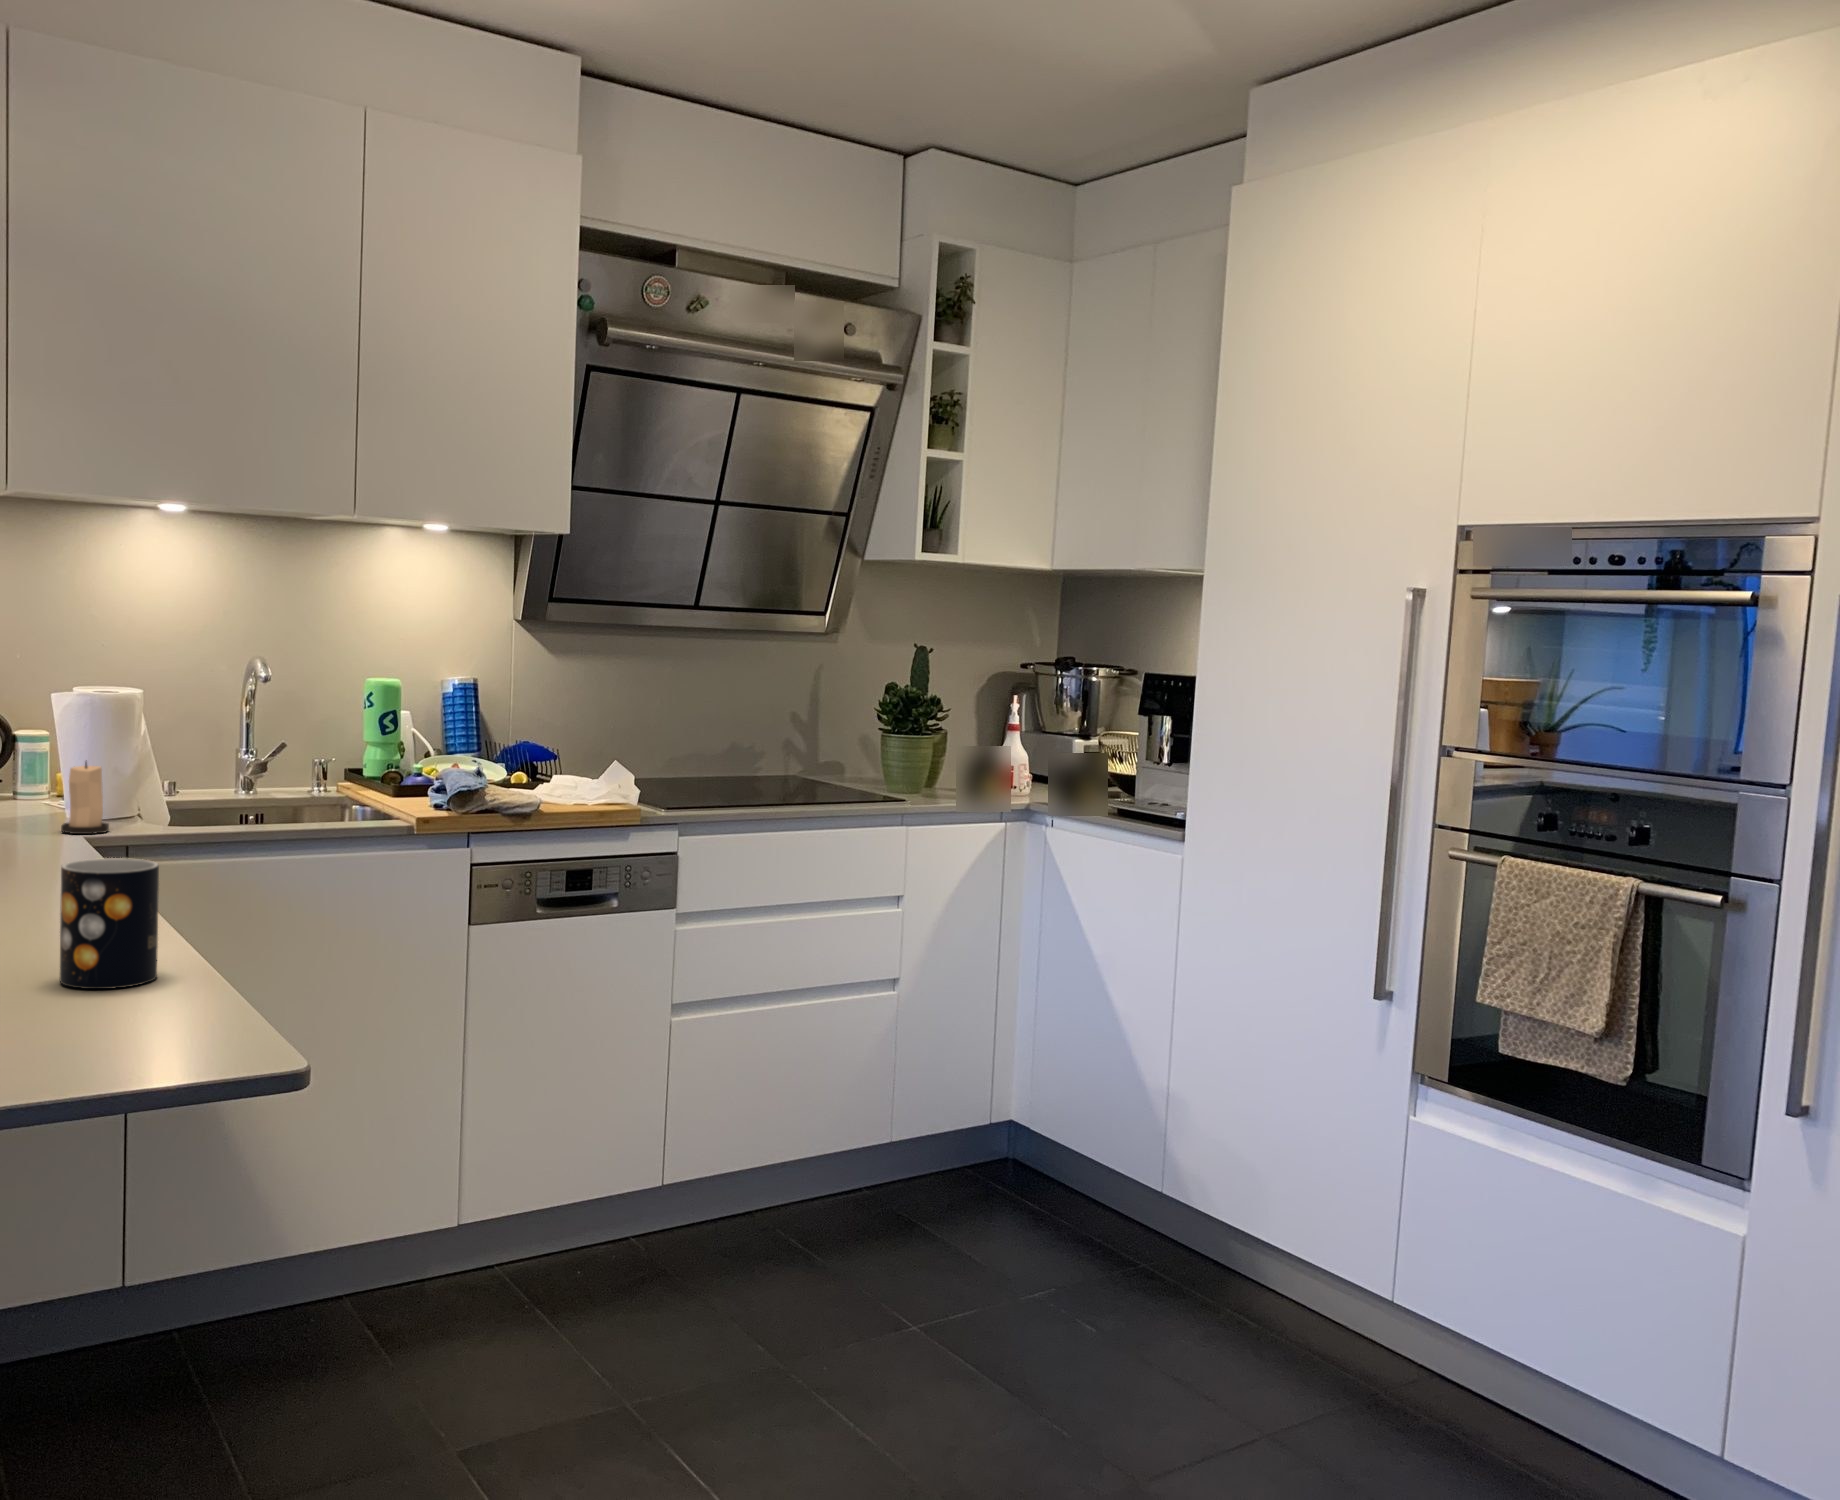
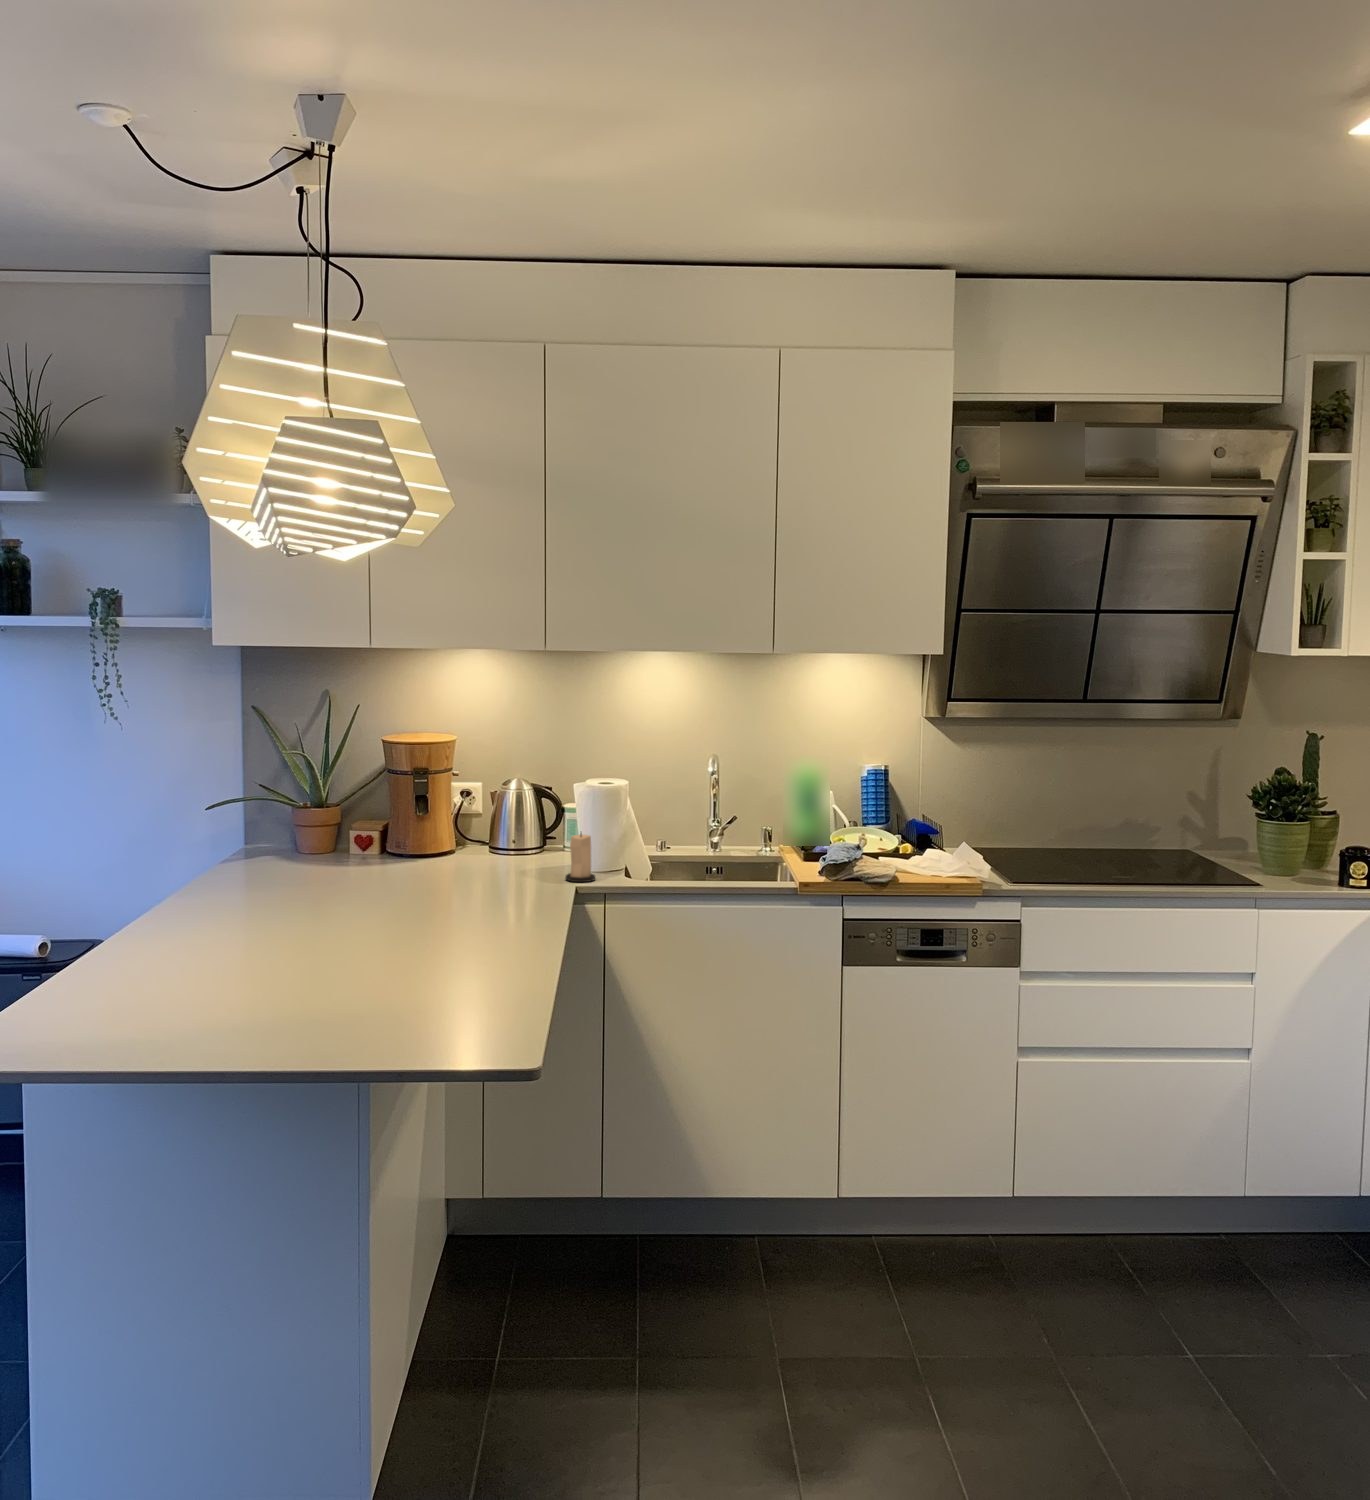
mug: present [60,858,159,989] -> none [442,923,498,1007]

